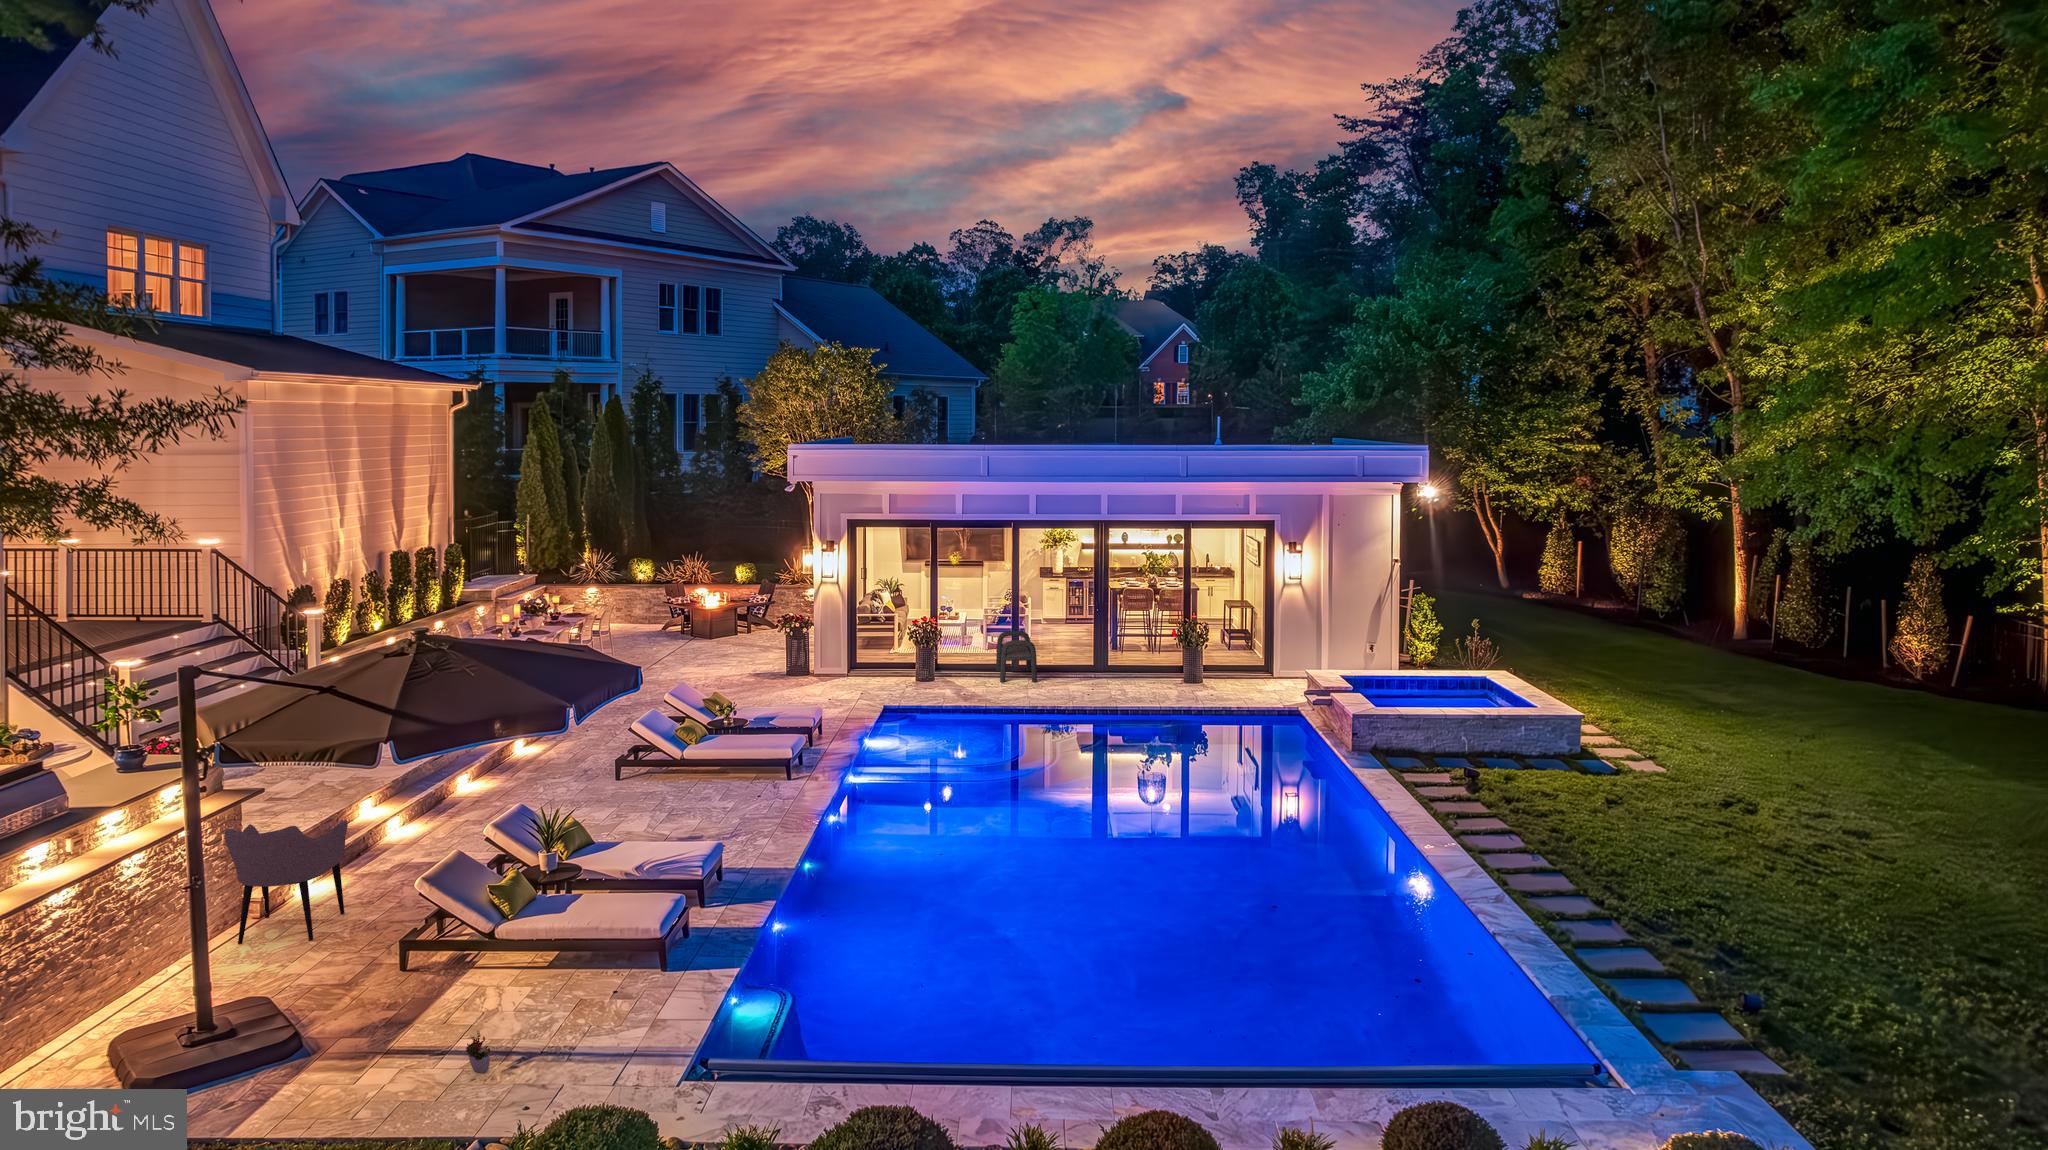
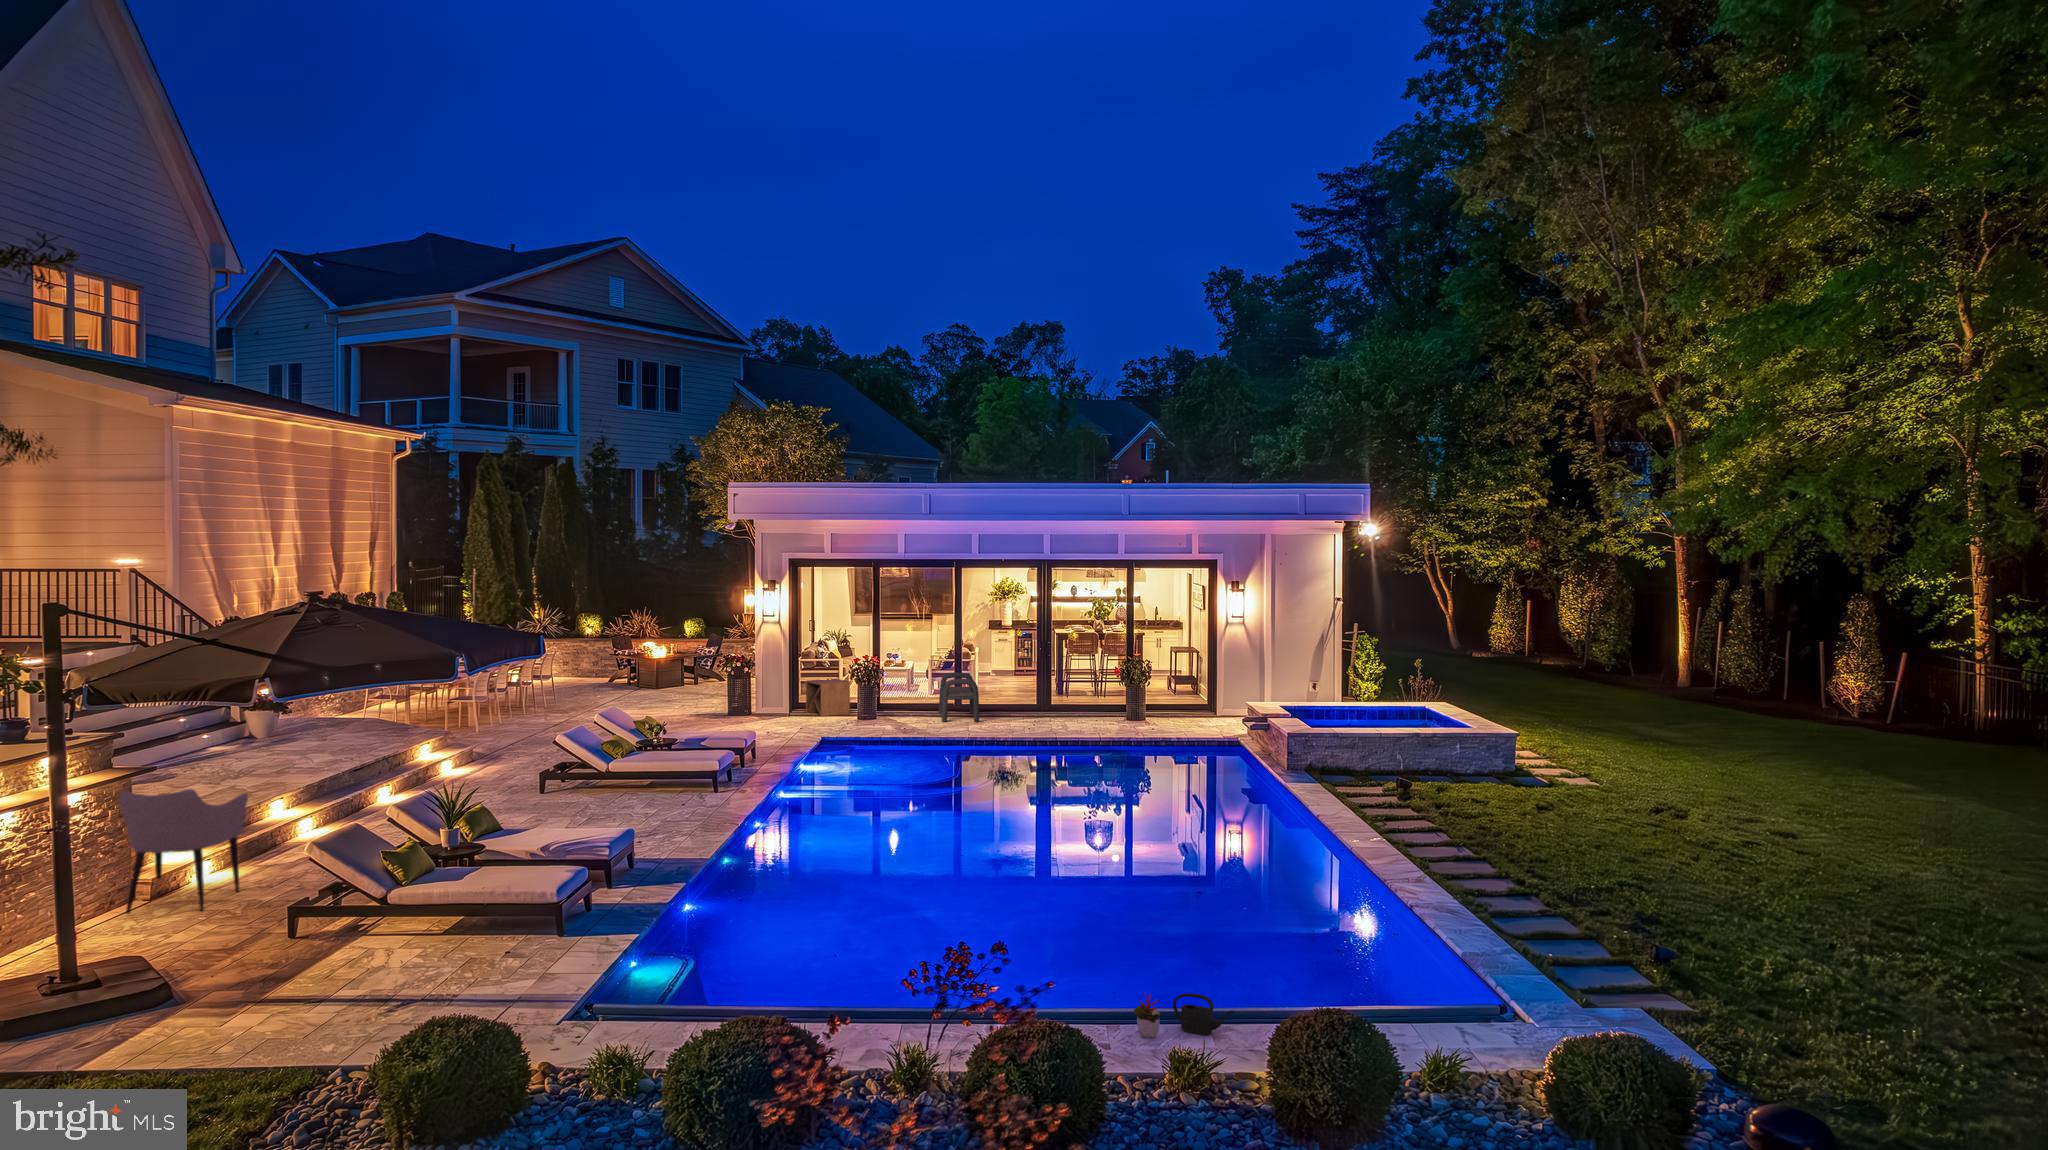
side table: none [866,636,909,675] -> present [806,679,850,716]
decorative plant: present [466,1031,490,1073] -> present [1134,992,1161,1038]
watering can: none [1284,1073,1348,1117] -> present [1173,993,1234,1035]

